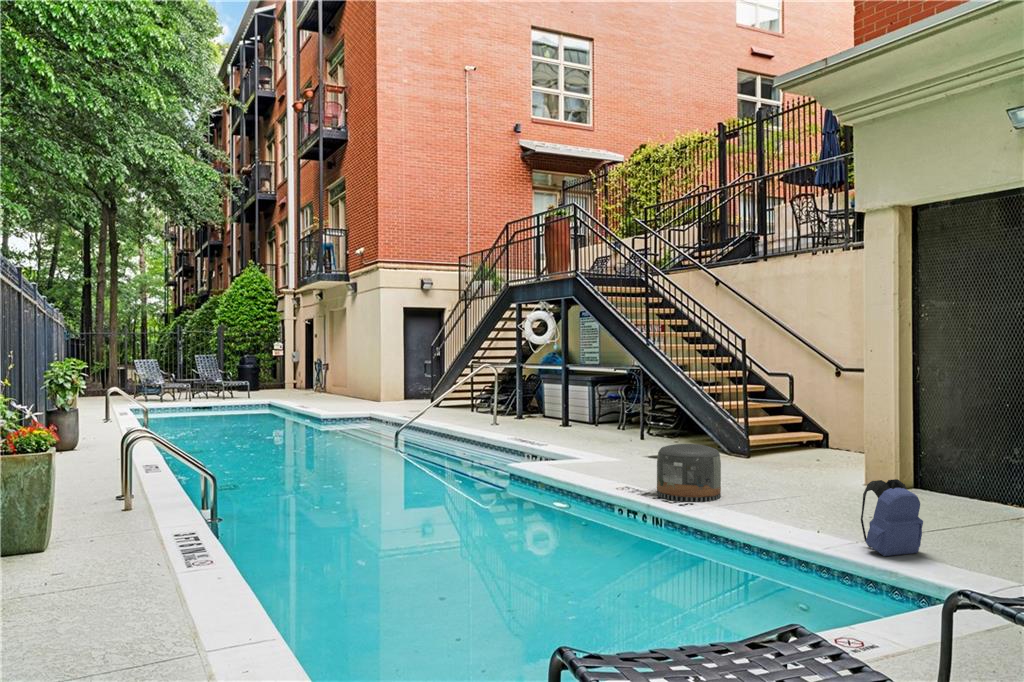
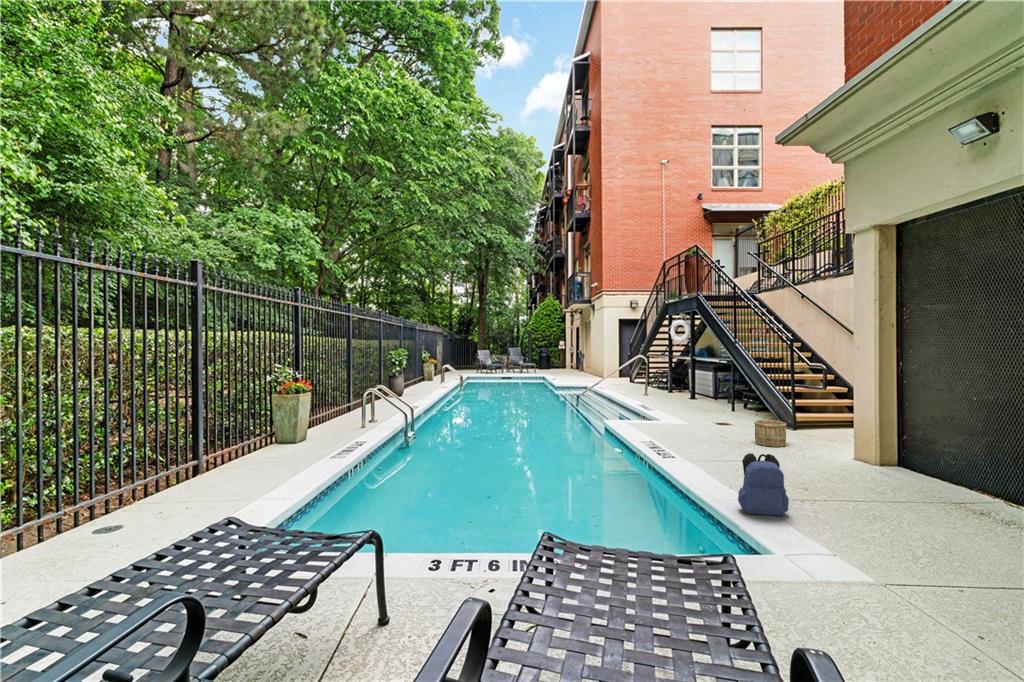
pouf: present [657,444,721,502] -> none [662,415,709,458]
wooden bucket: none [741,446,781,480] -> present [754,420,787,447]

